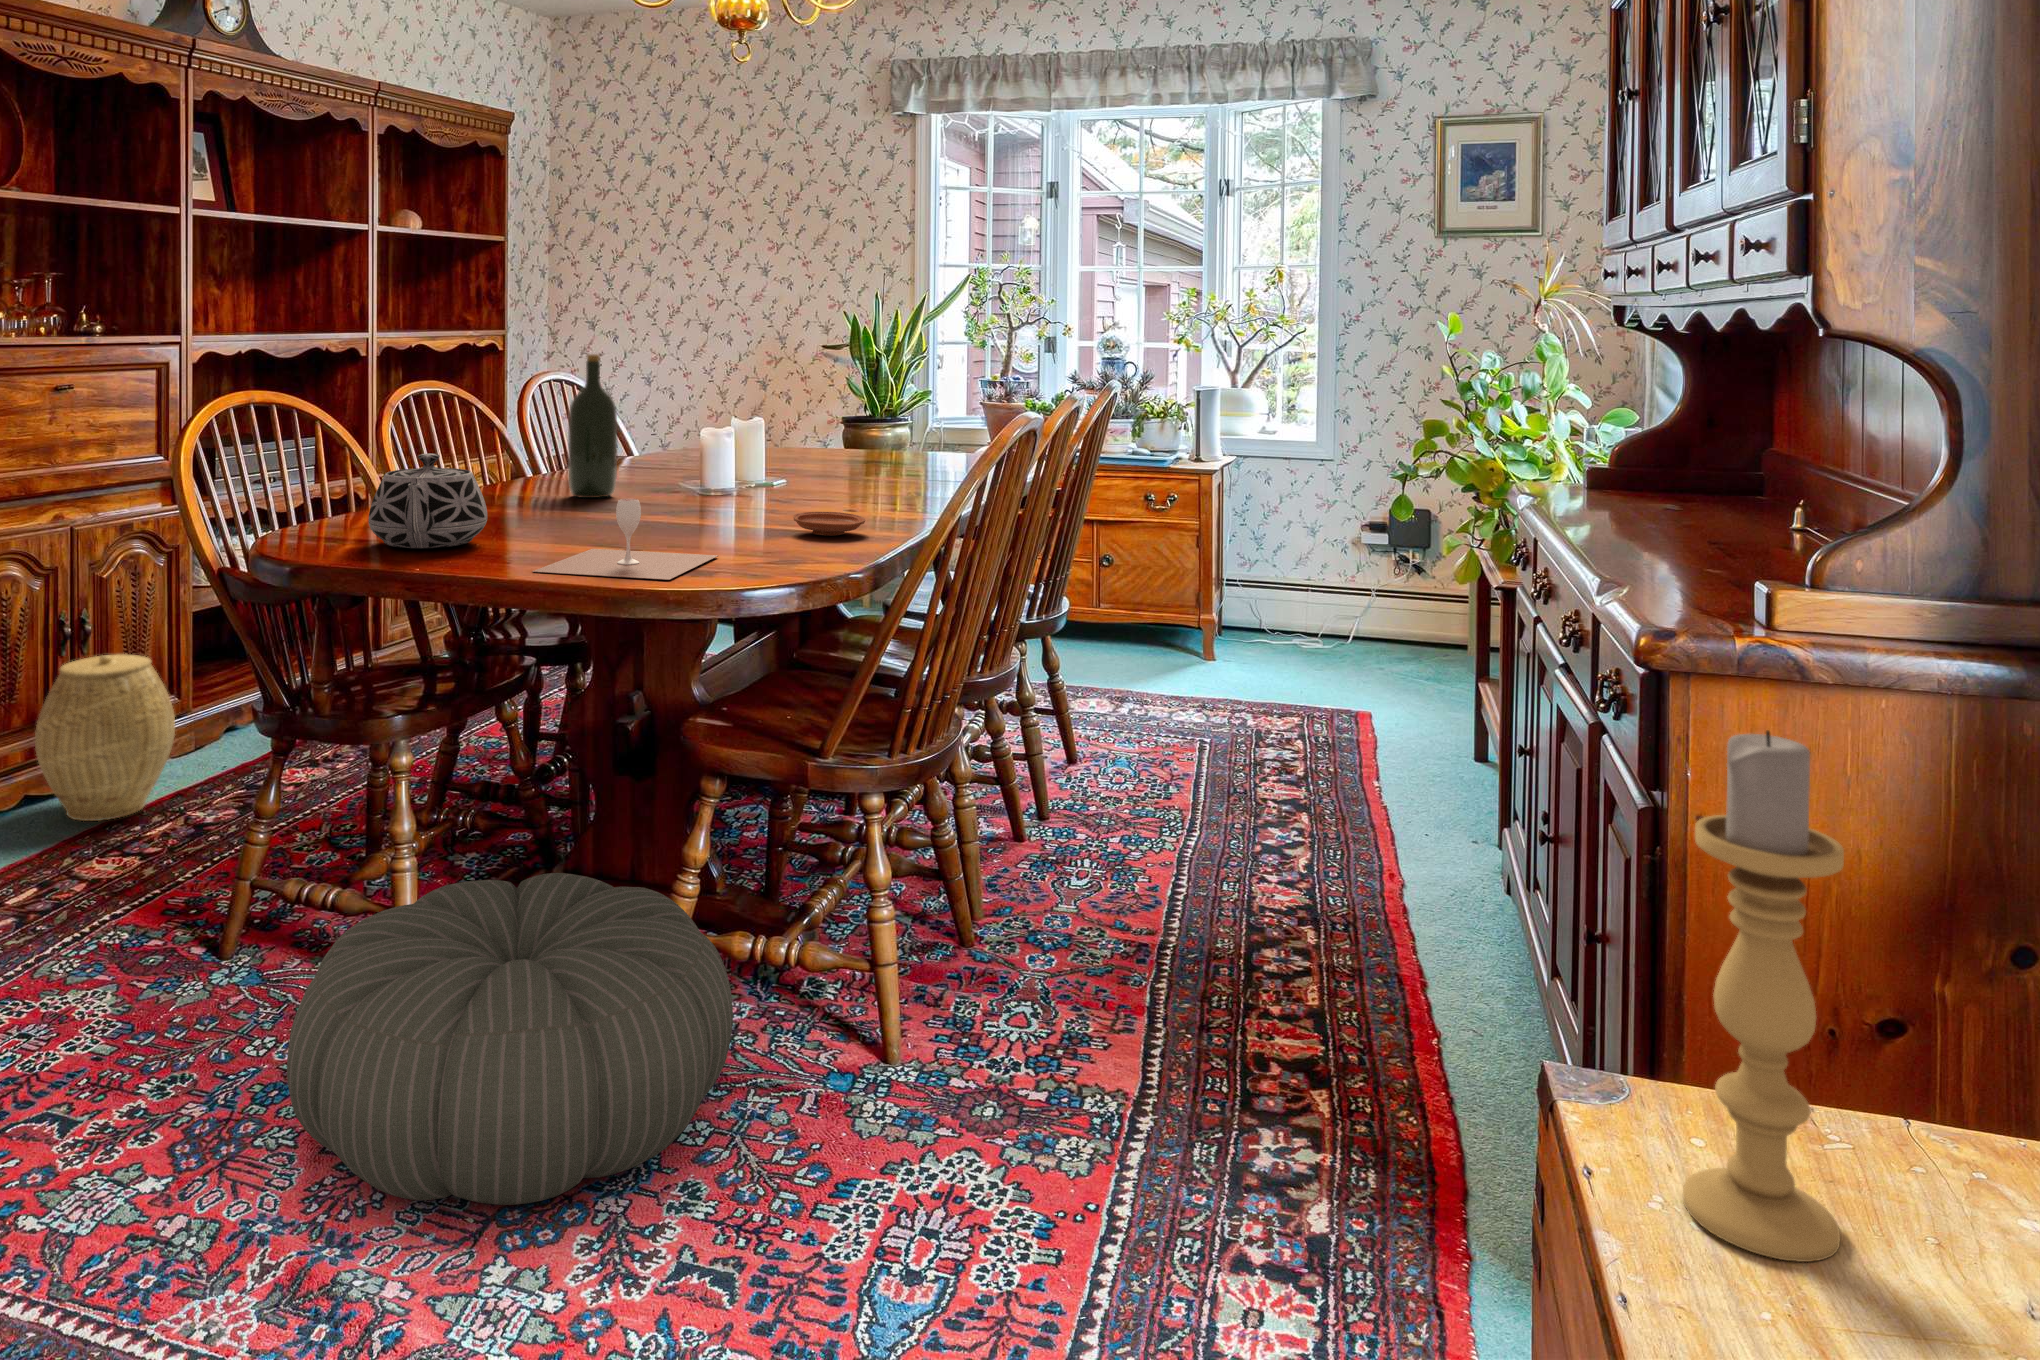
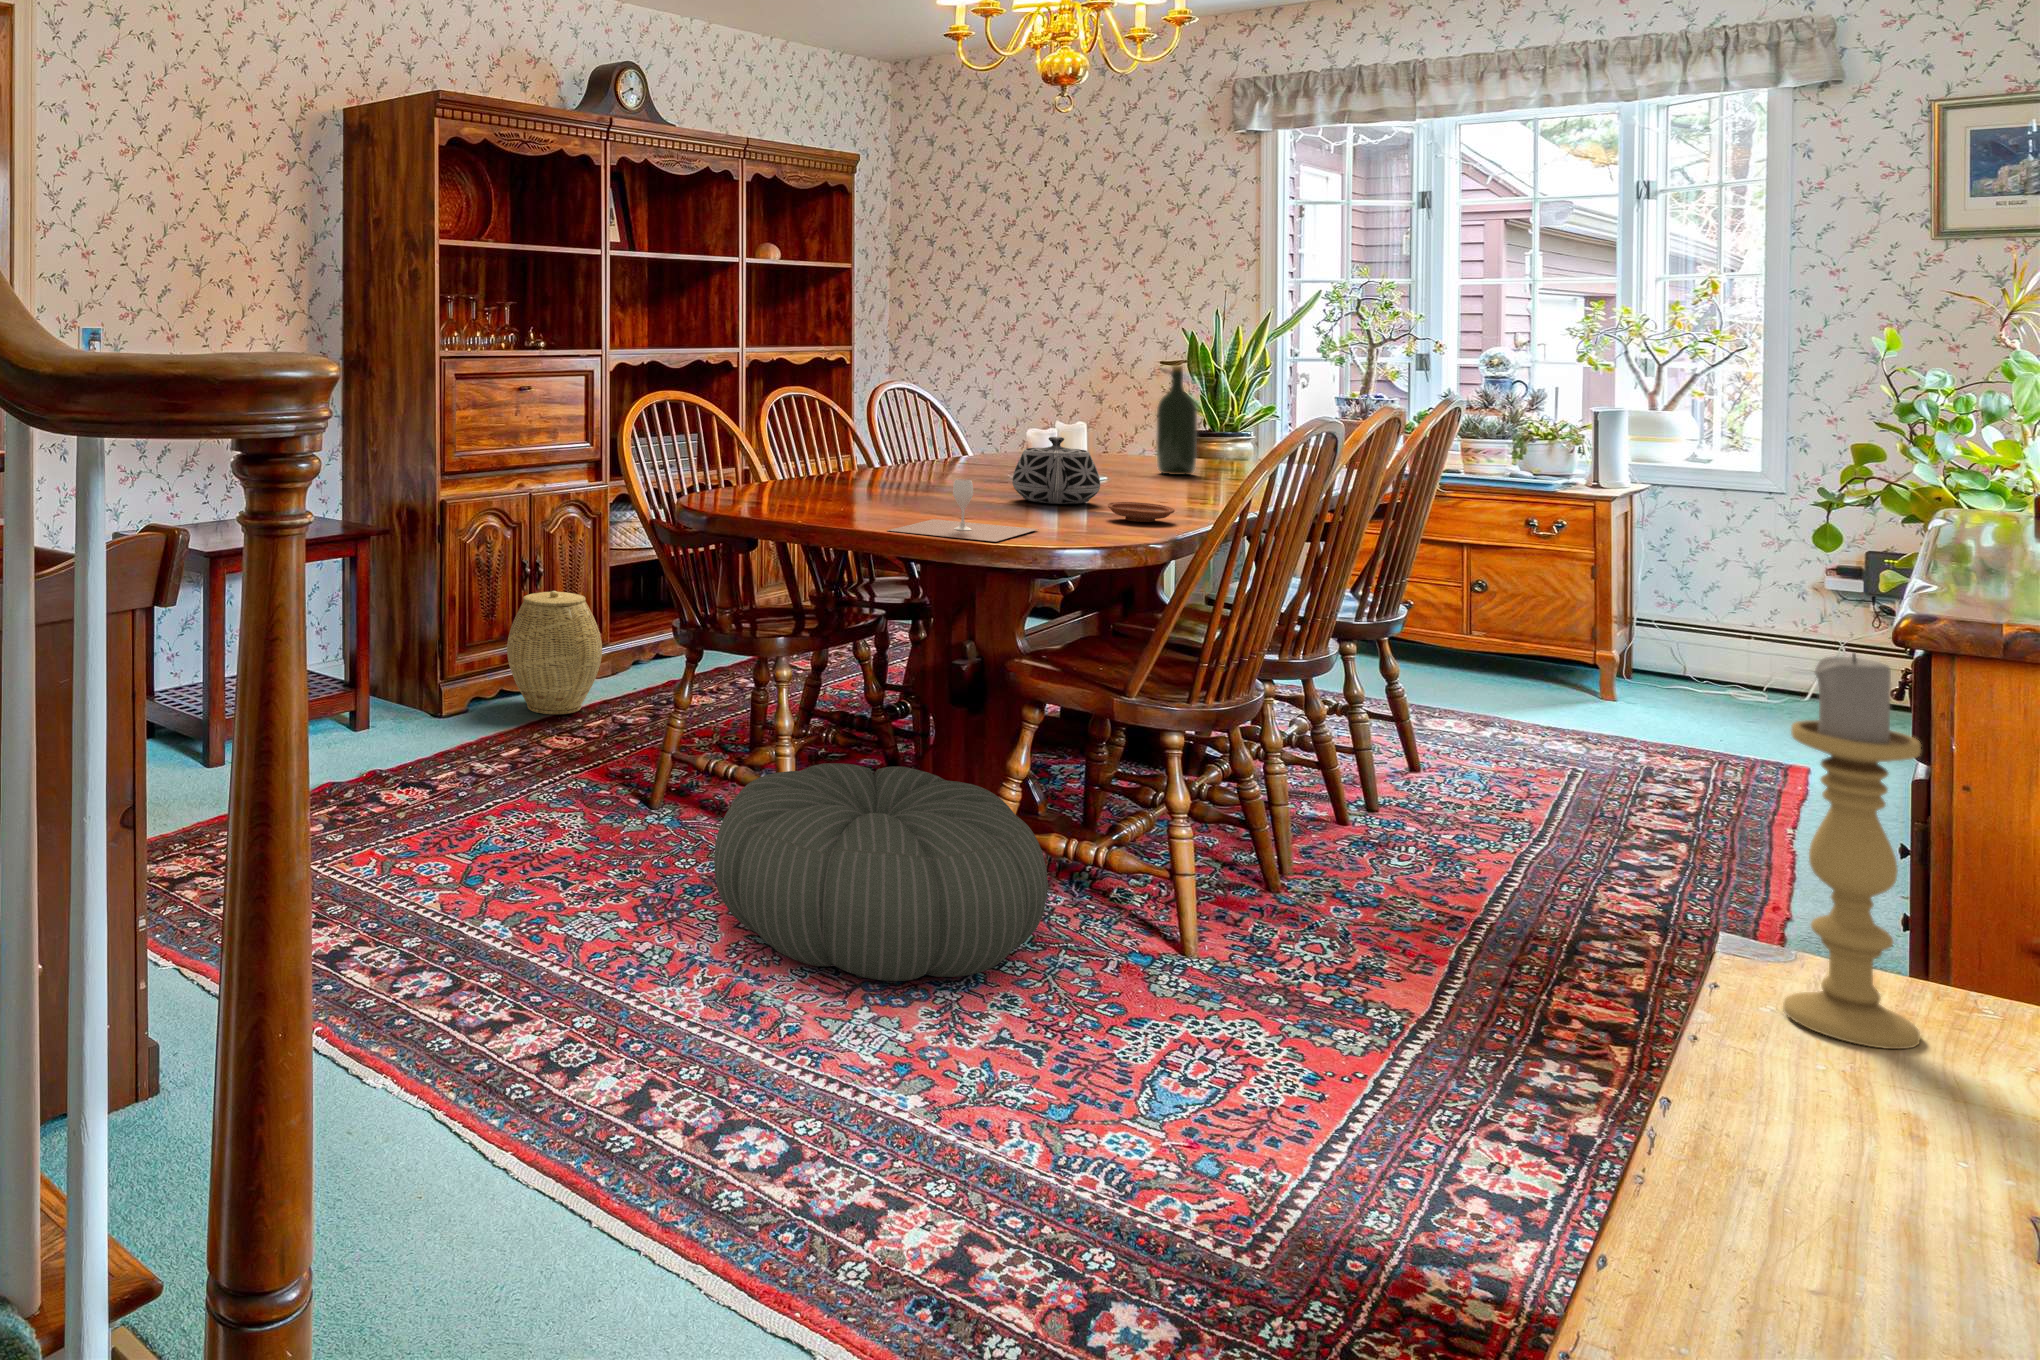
wine bottle: present [568,354,618,498] -> present [1156,366,1197,475]
teapot: present [369,453,487,548] -> present [1012,437,1100,504]

